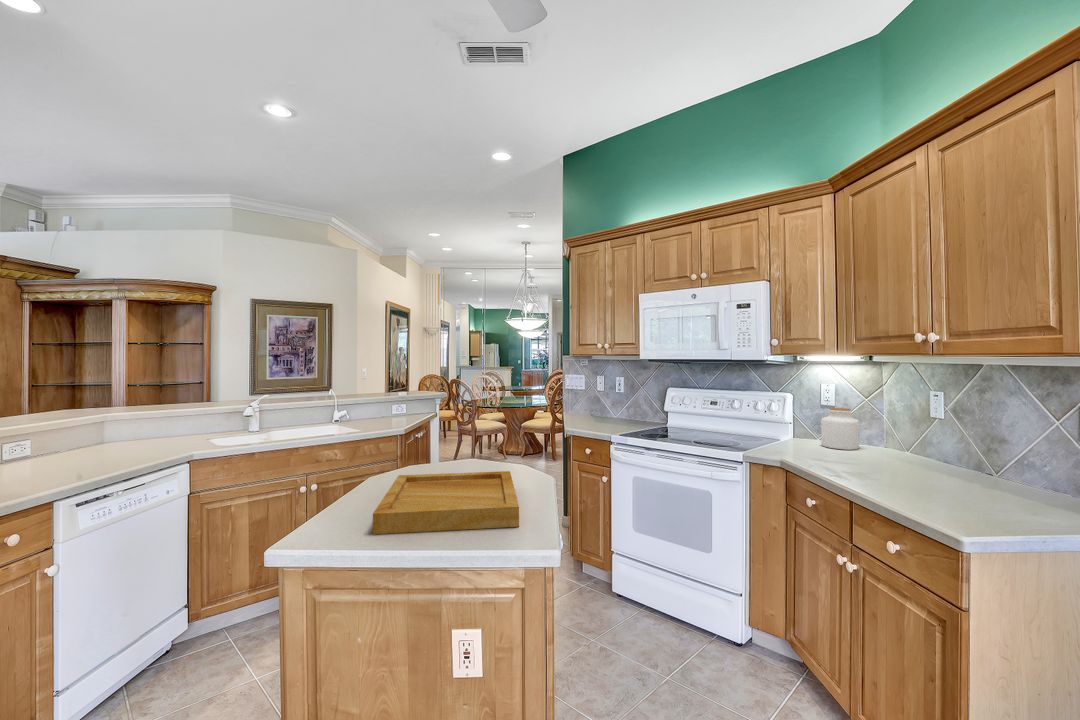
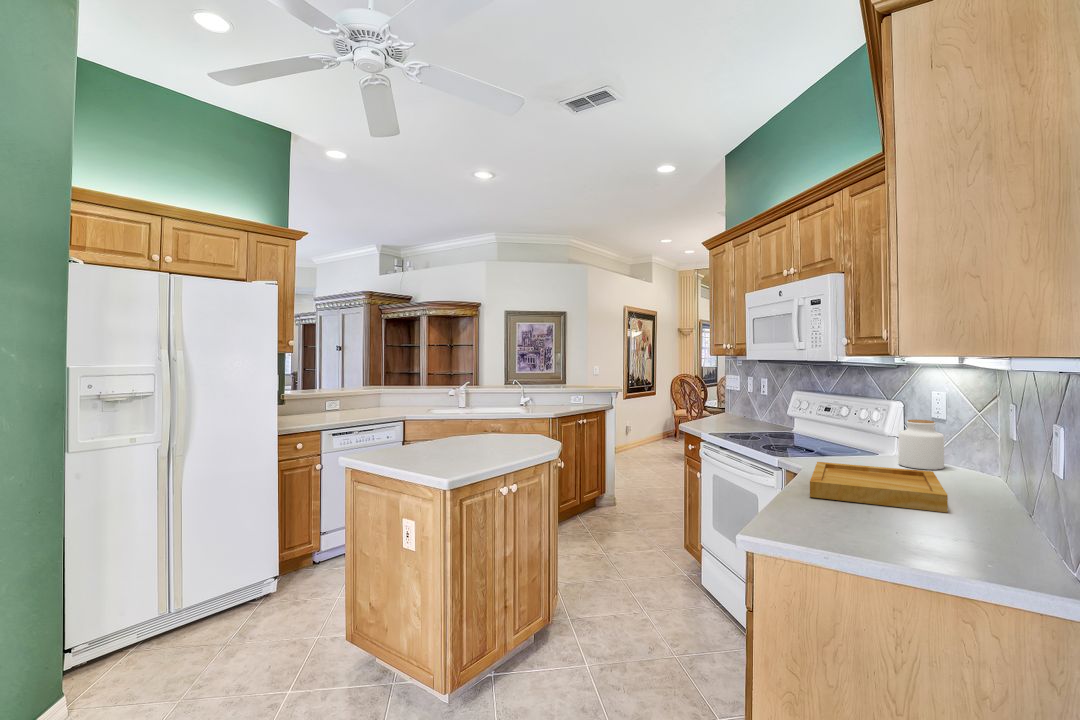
tray: present [373,471,519,534] -> present [810,462,948,512]

